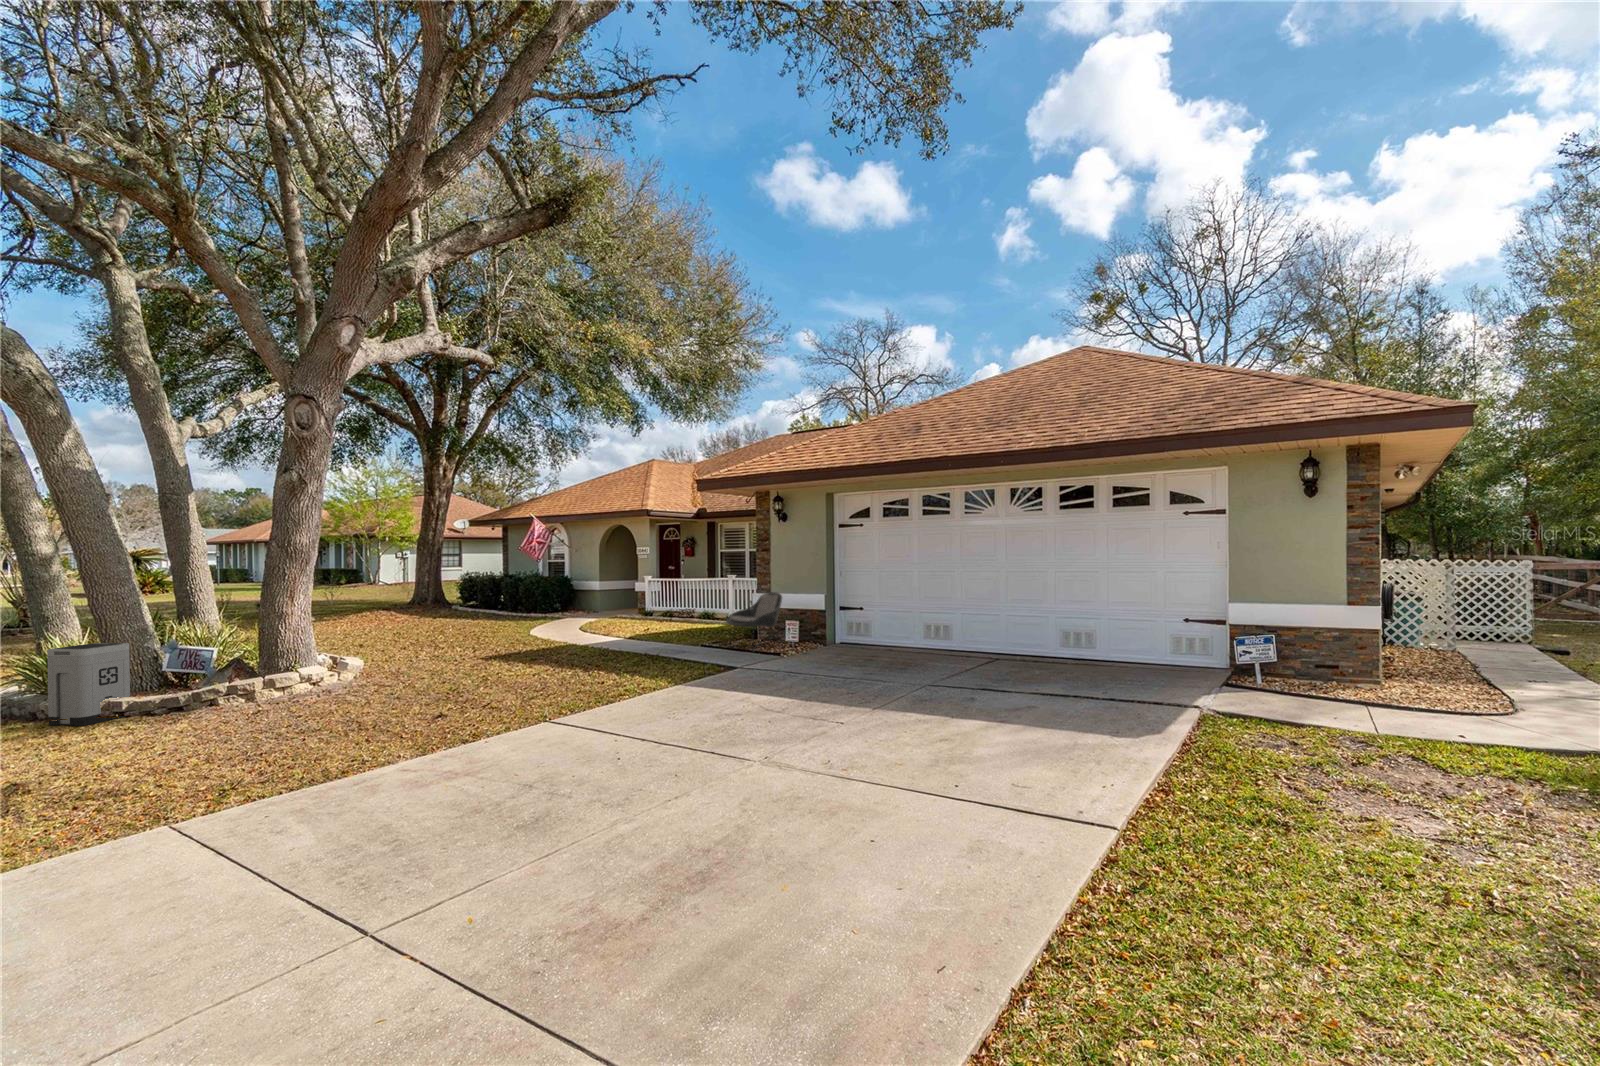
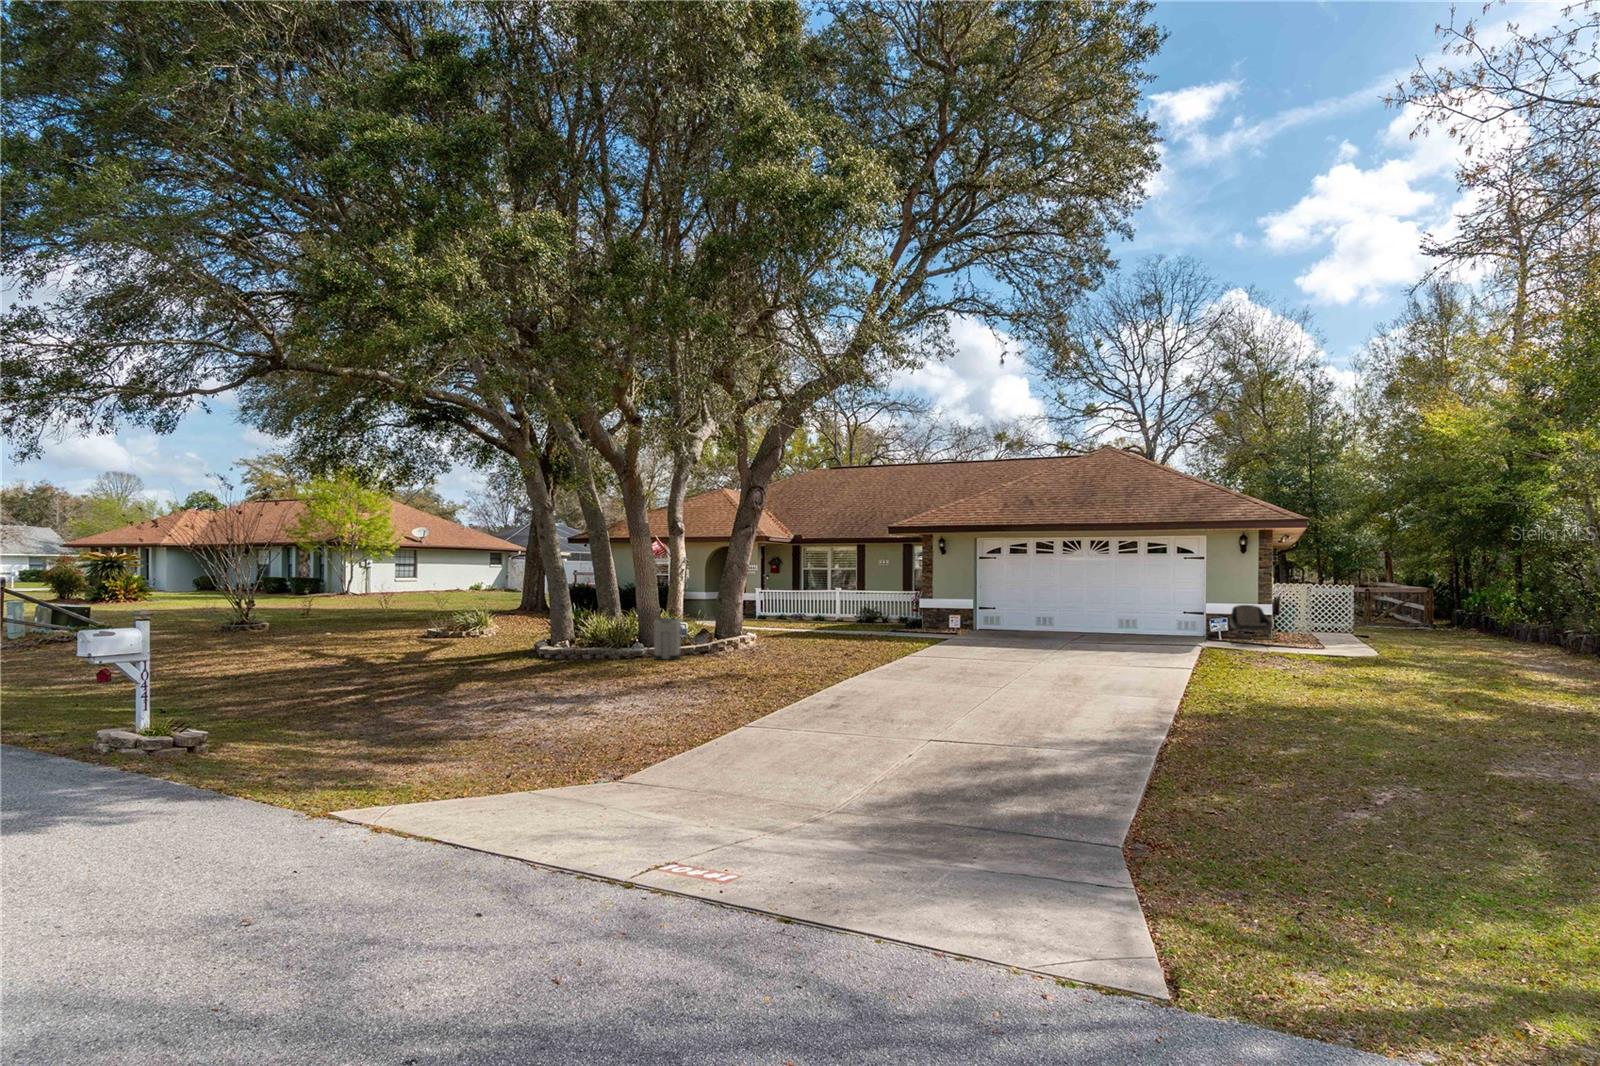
lounge chair: present [726,592,784,651] -> present [1230,605,1272,645]

